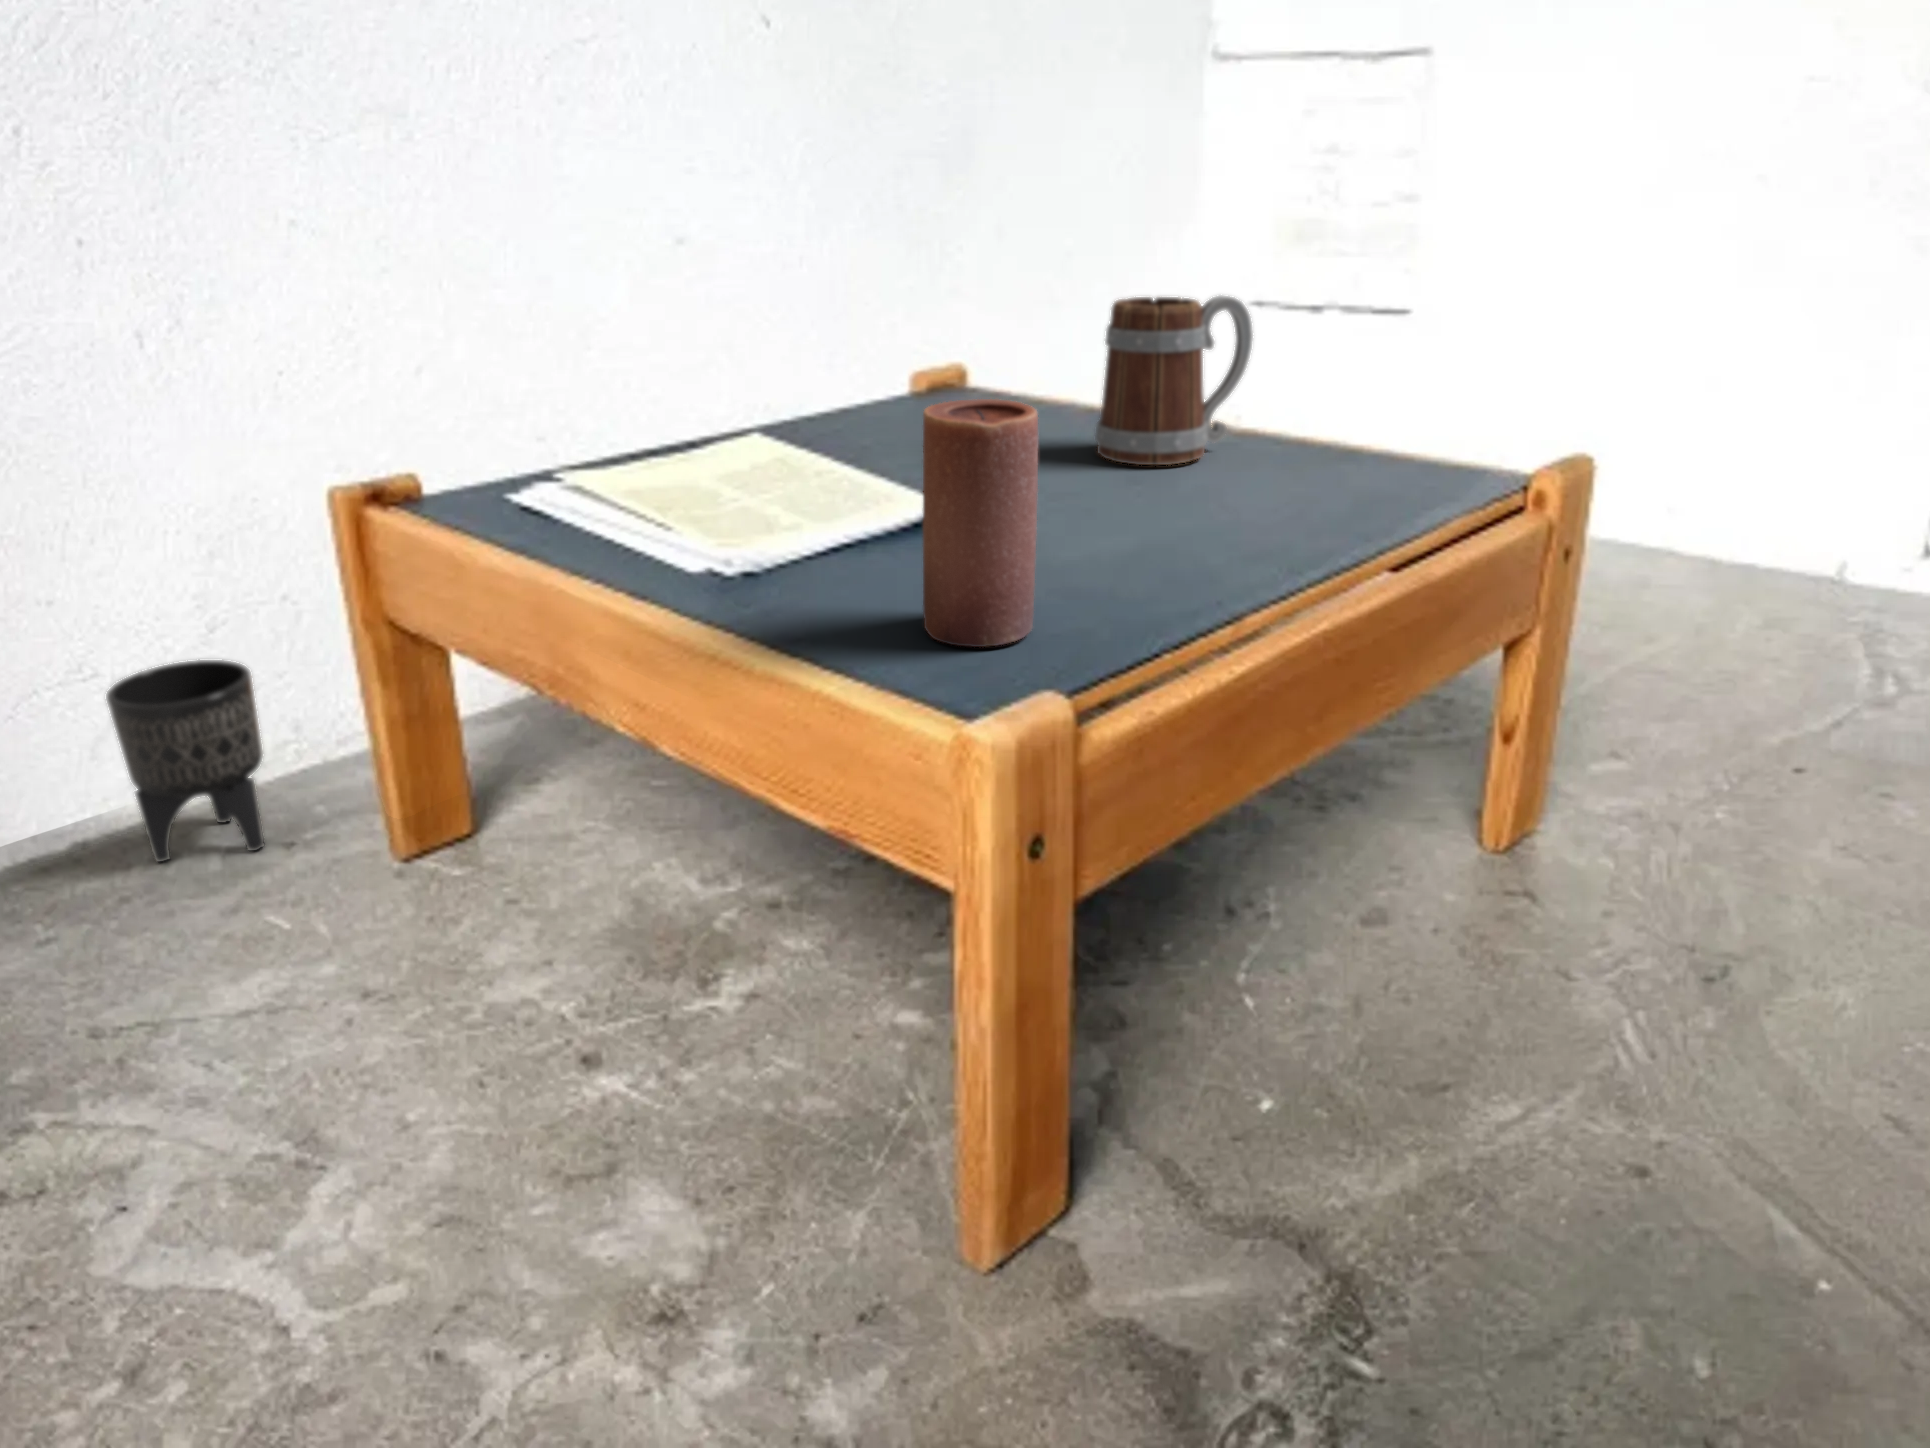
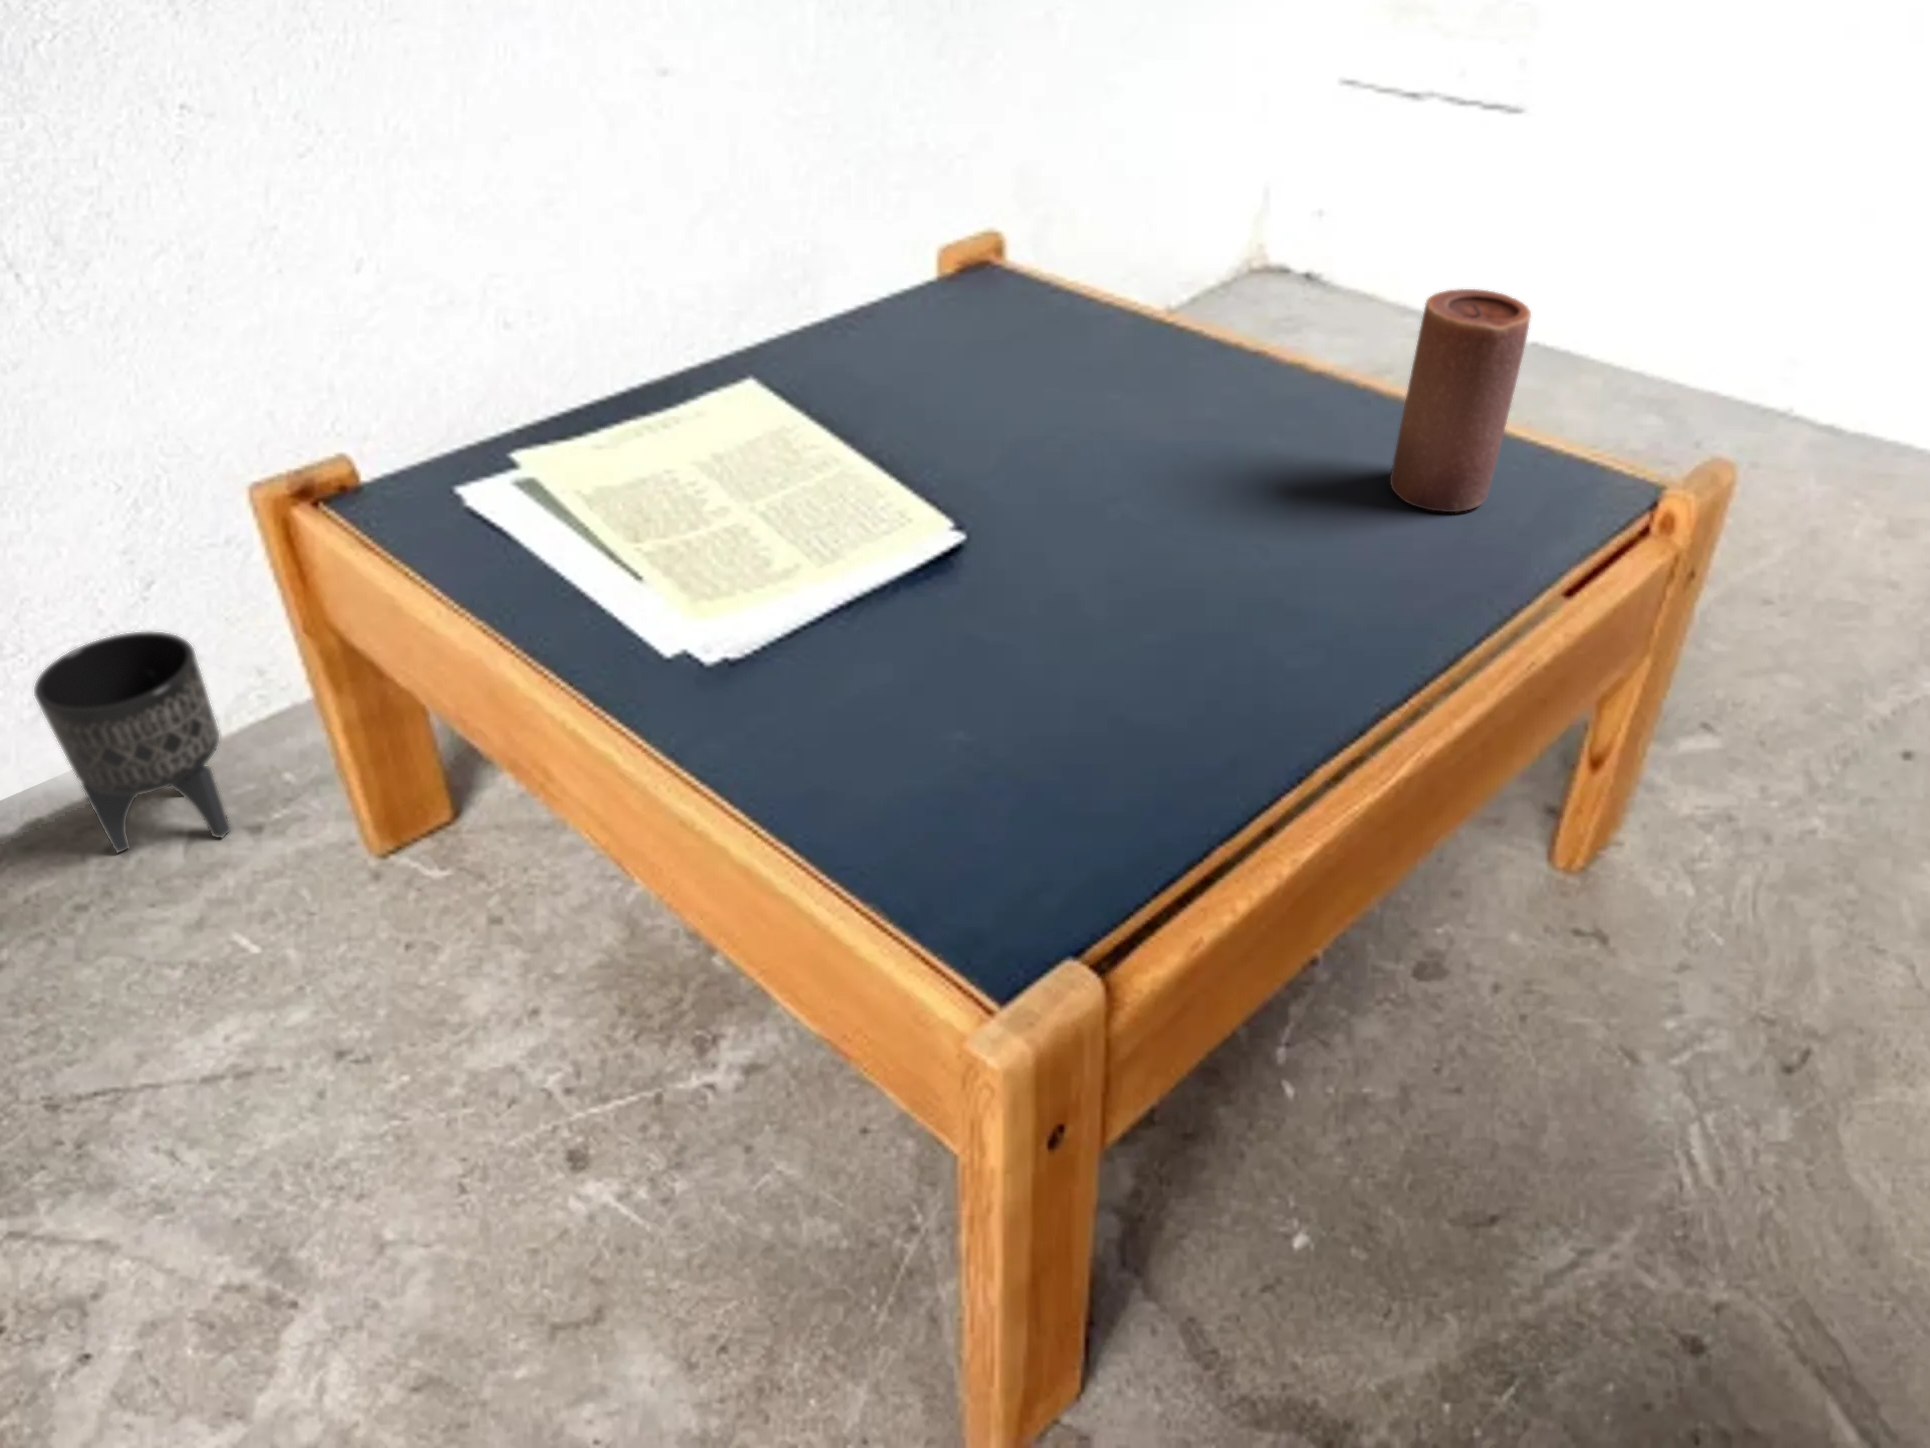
mug: present [1095,296,1253,465] -> none [1147,230,1340,443]
candle: present [923,399,1039,647] -> present [1390,289,1531,512]

